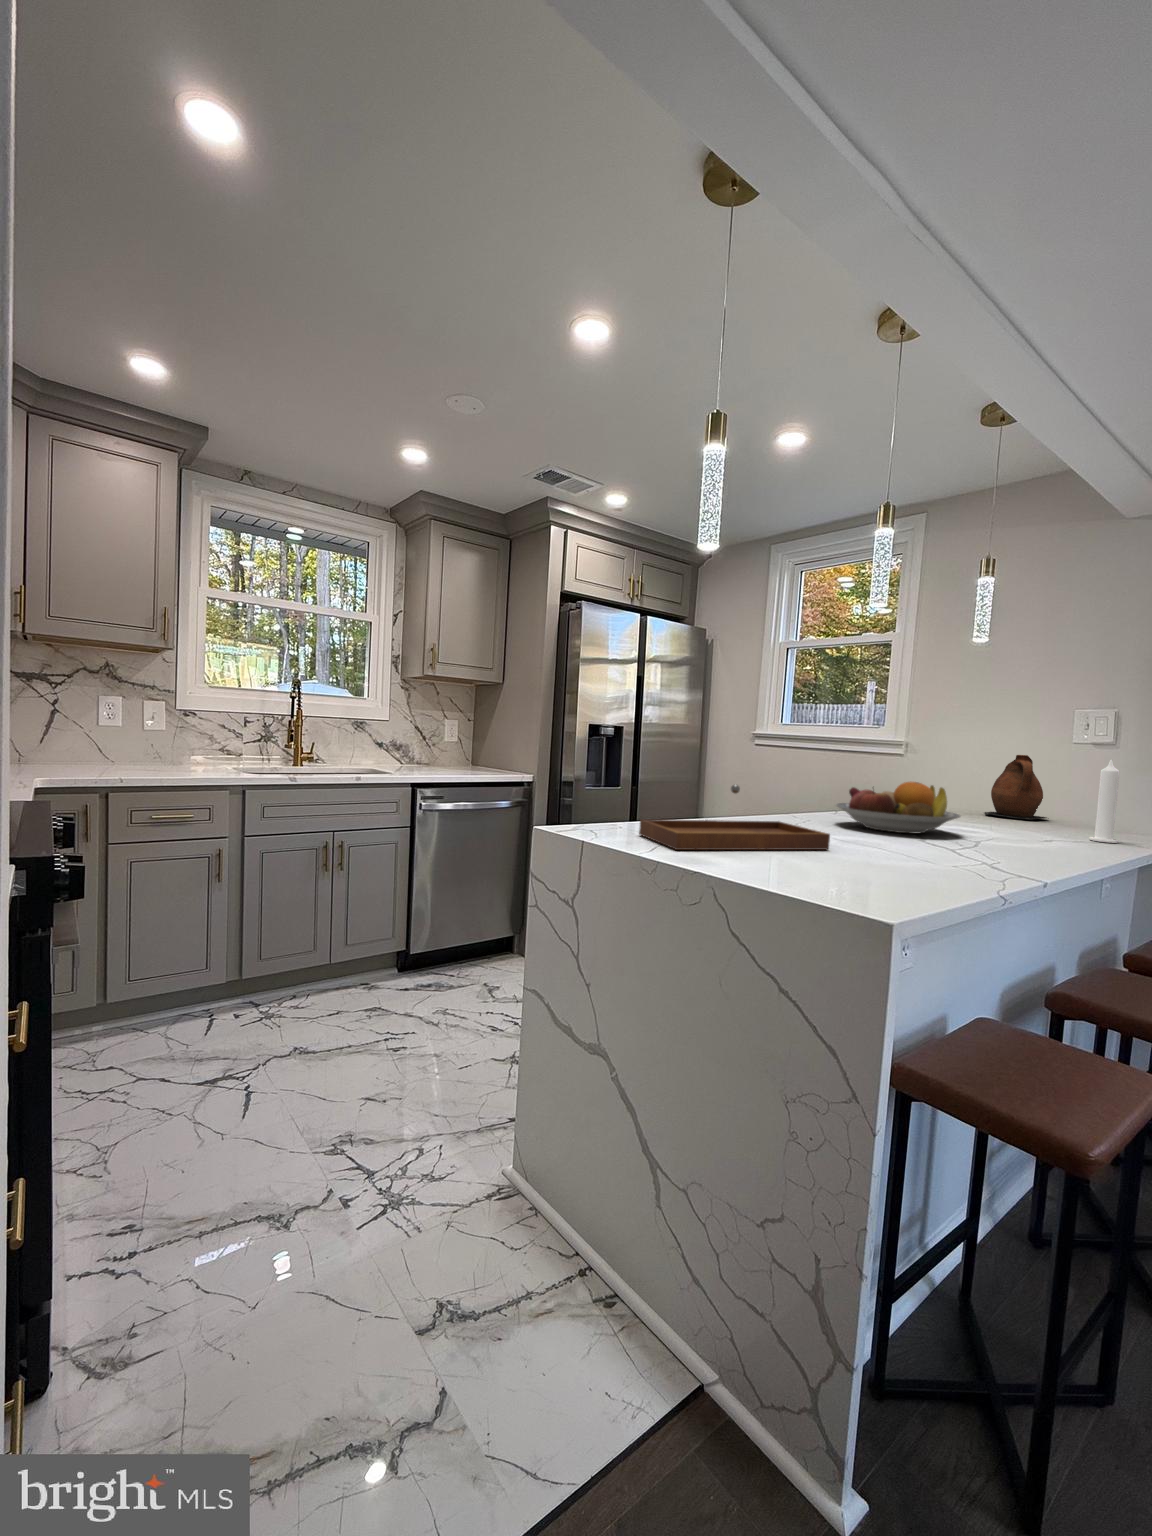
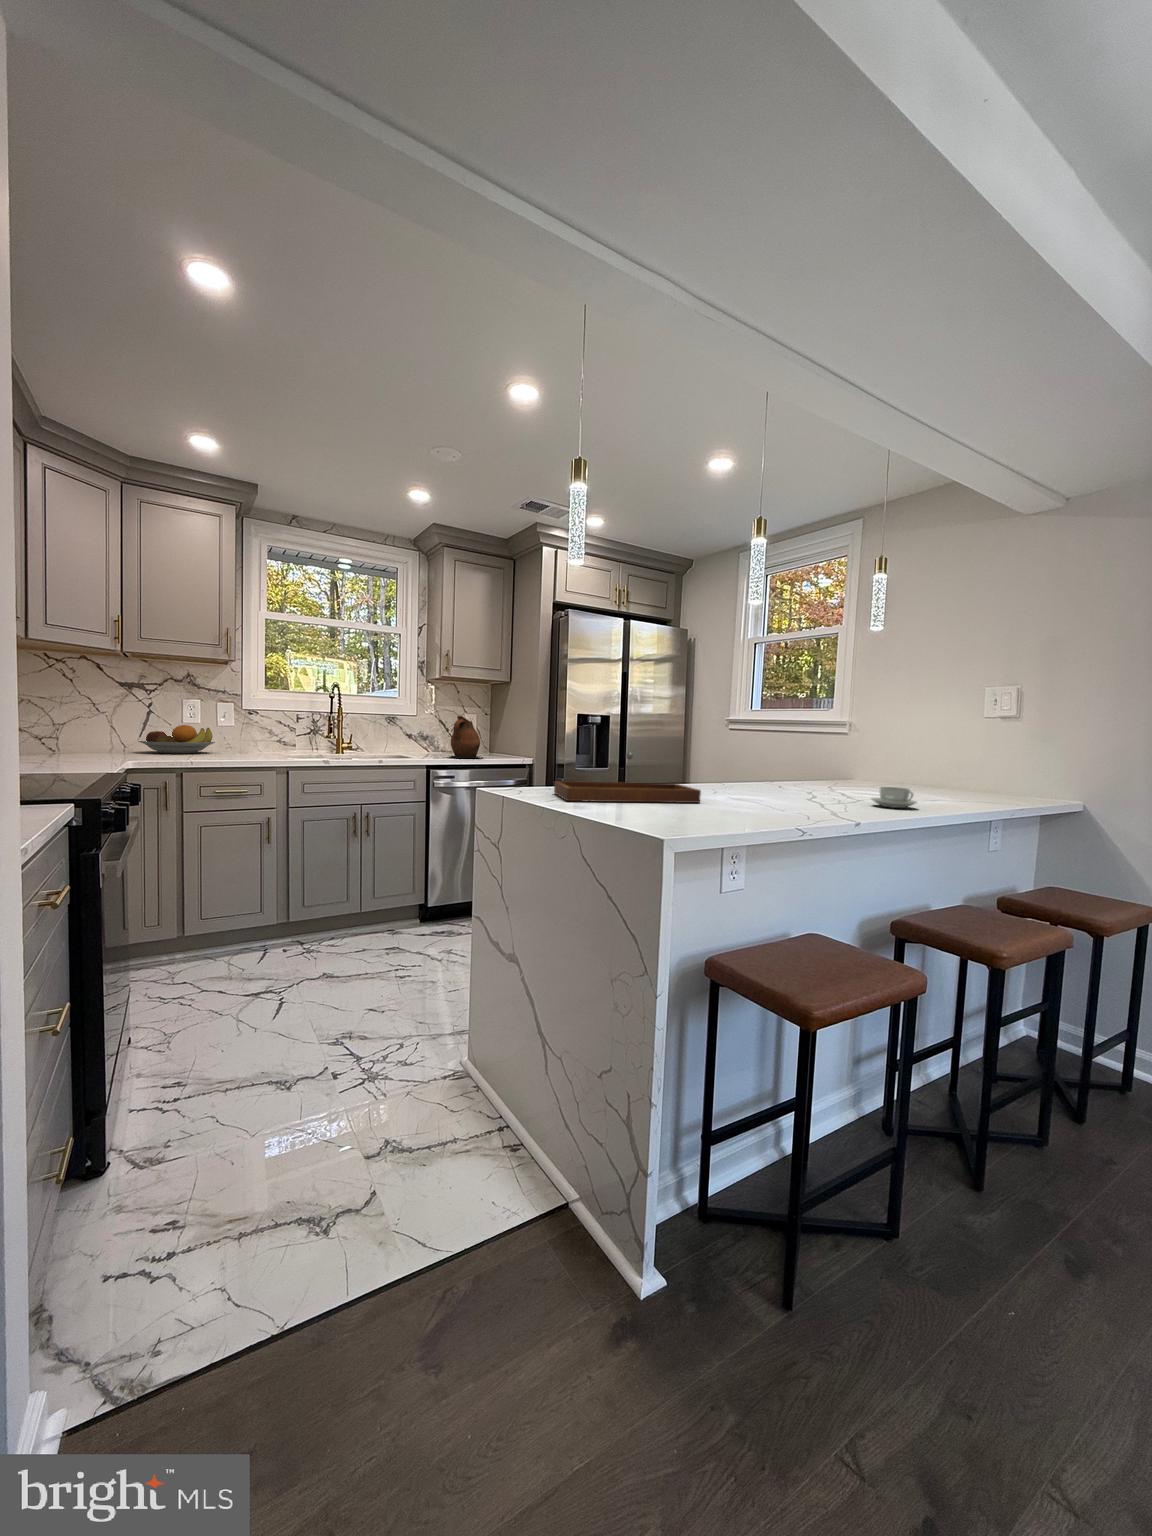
ceramic pitcher: present [984,755,1047,819] -> present [450,716,483,758]
candle: present [1089,760,1120,843] -> none [967,731,991,803]
fruit bowl: present [835,782,960,833] -> present [138,725,215,753]
coffee cup: none [1010,828,1071,854] -> present [871,787,917,808]

